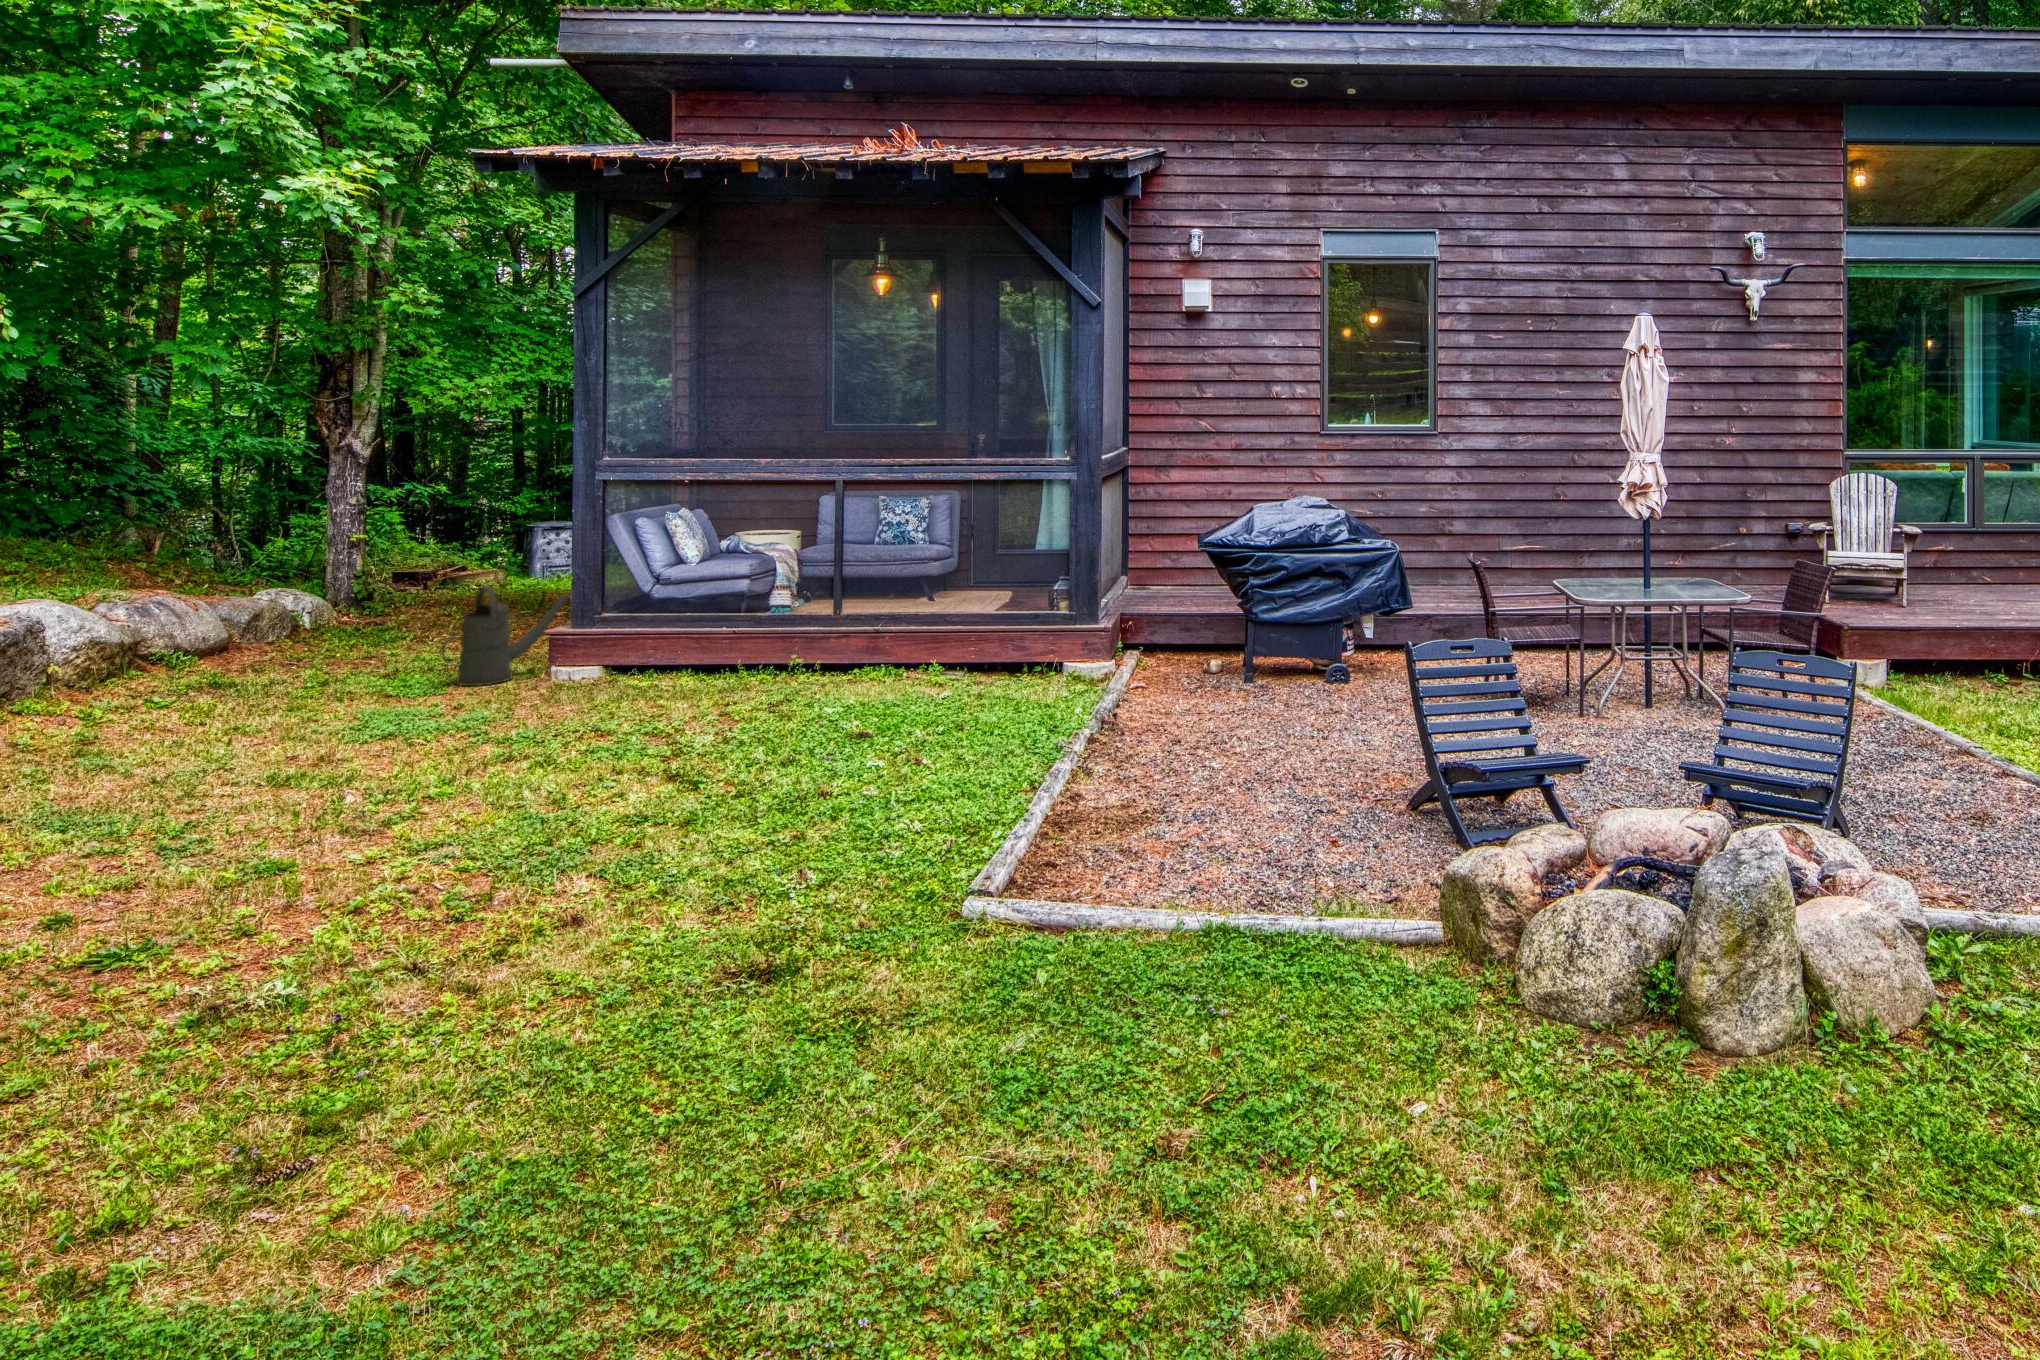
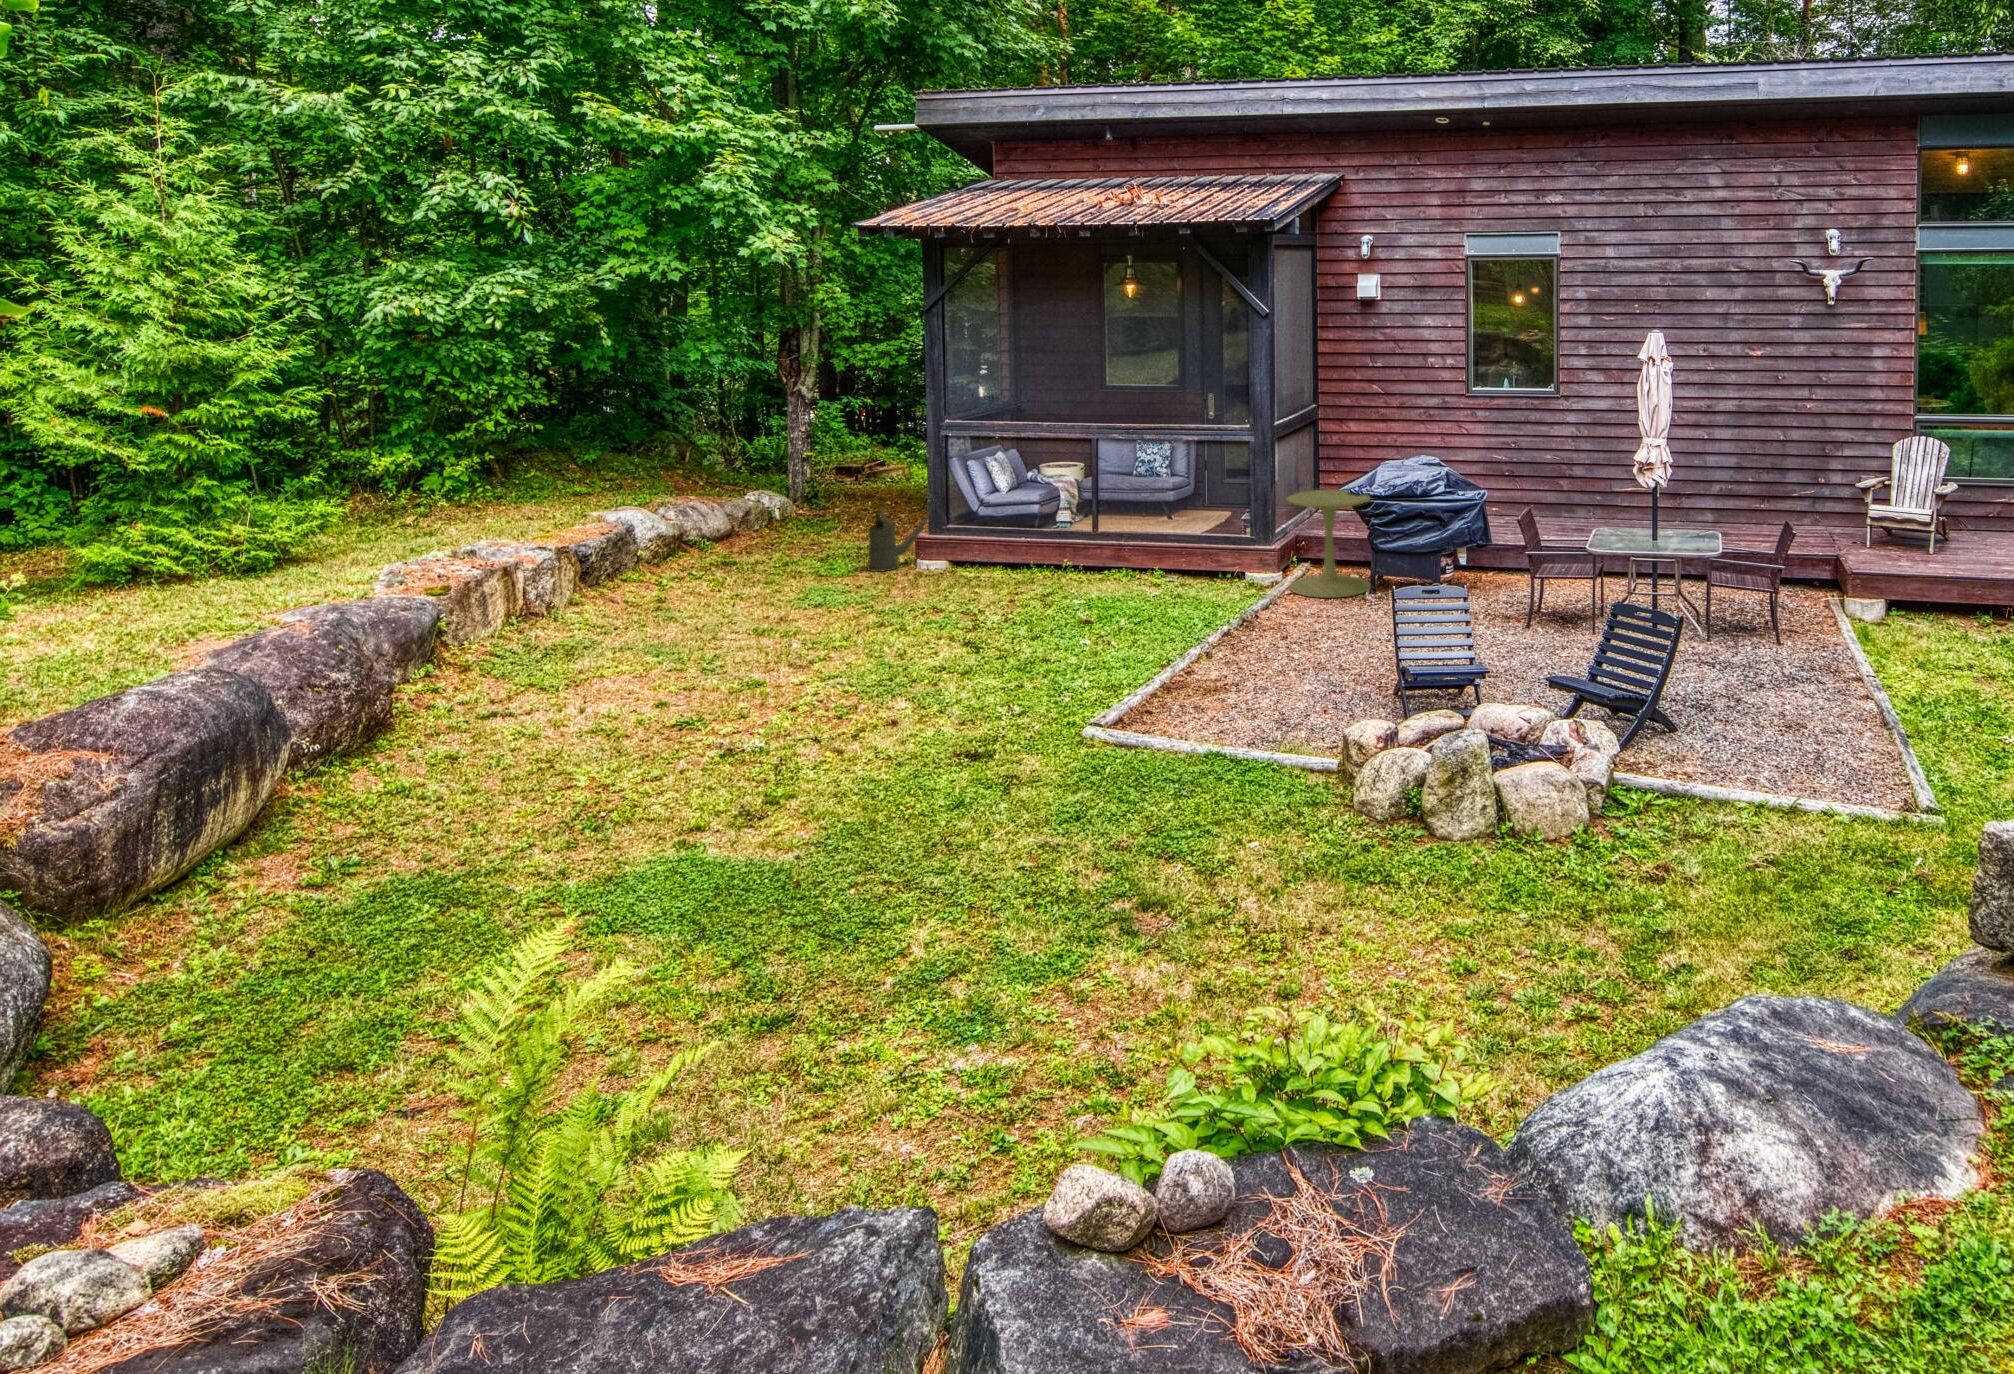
pedestal table: none [1145,540,1262,686] -> present [1287,490,1371,598]

